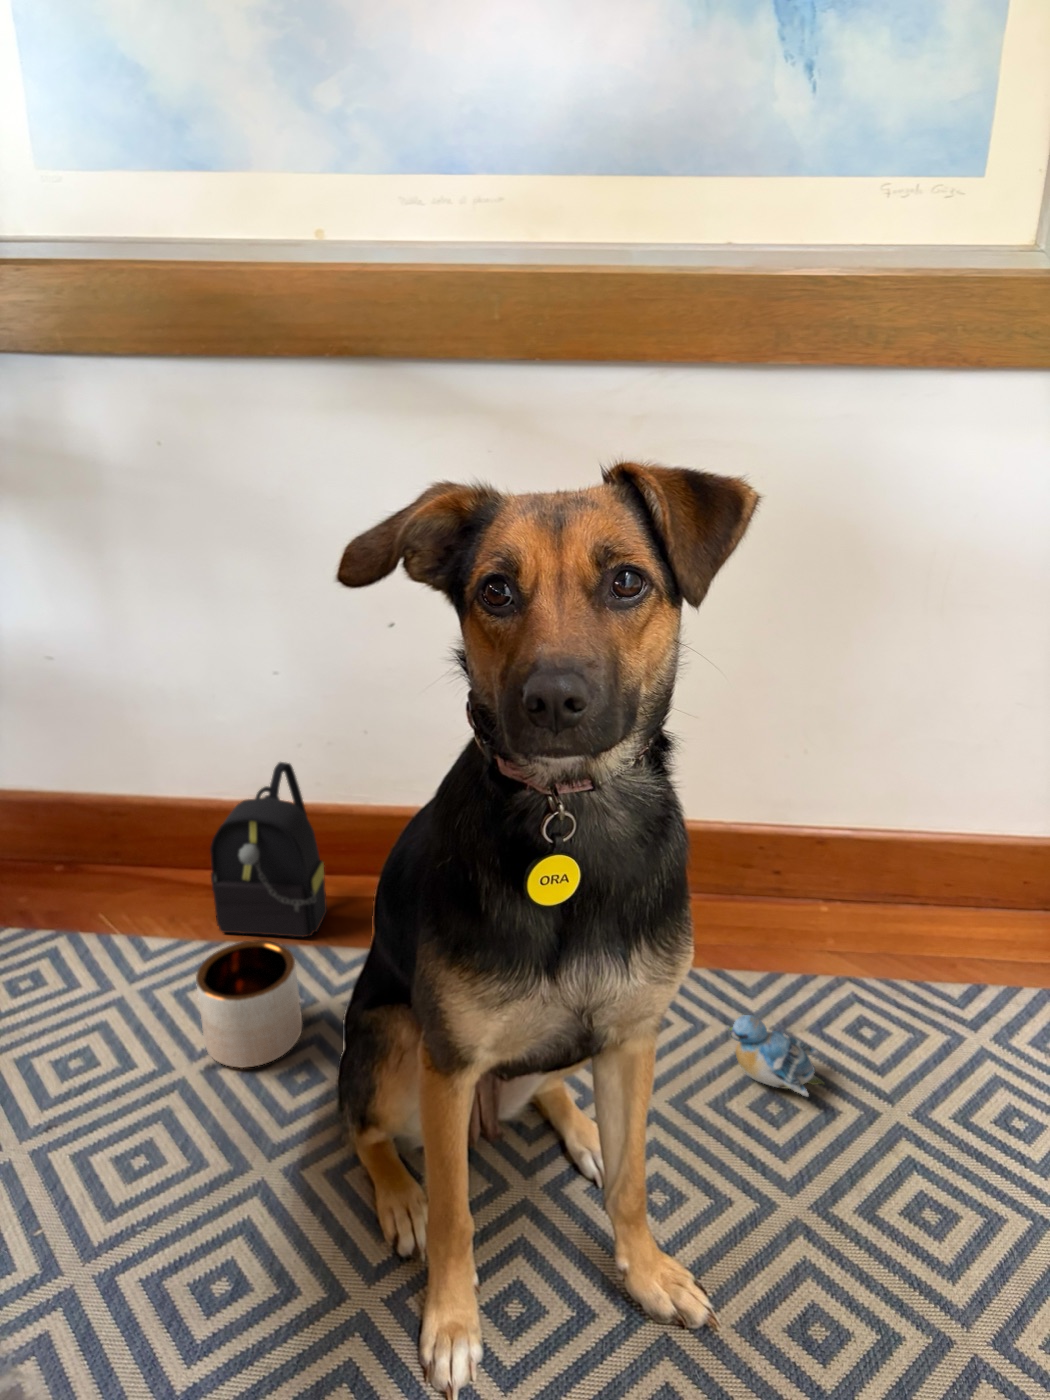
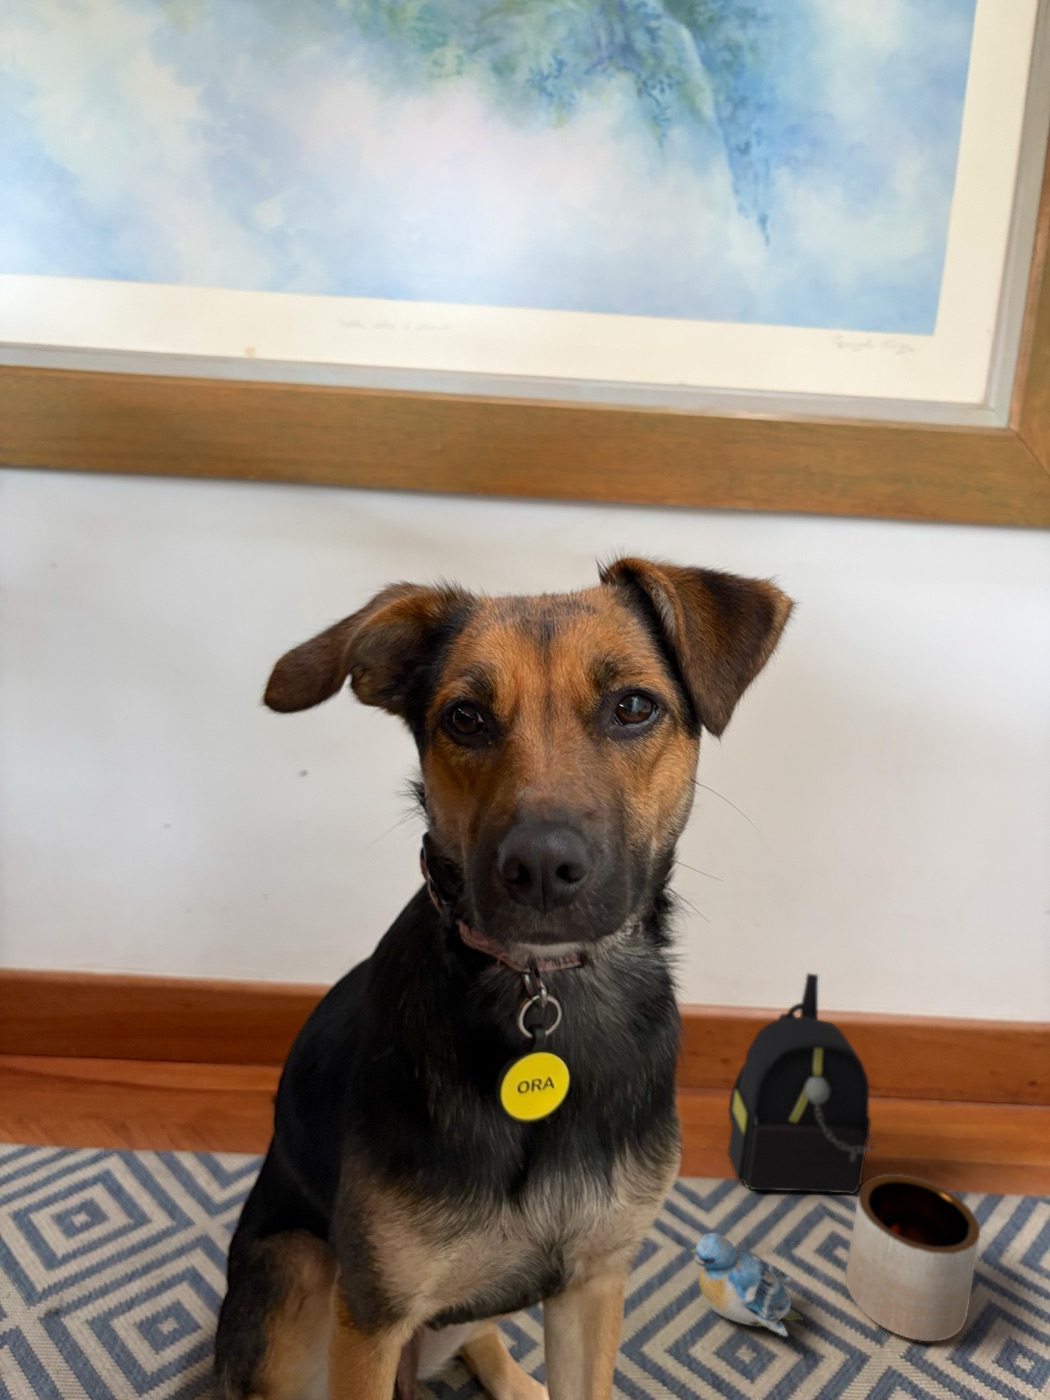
backpack: present [210,762,327,937] -> present [728,974,874,1194]
planter: present [196,940,302,1068] -> present [846,1174,980,1341]

